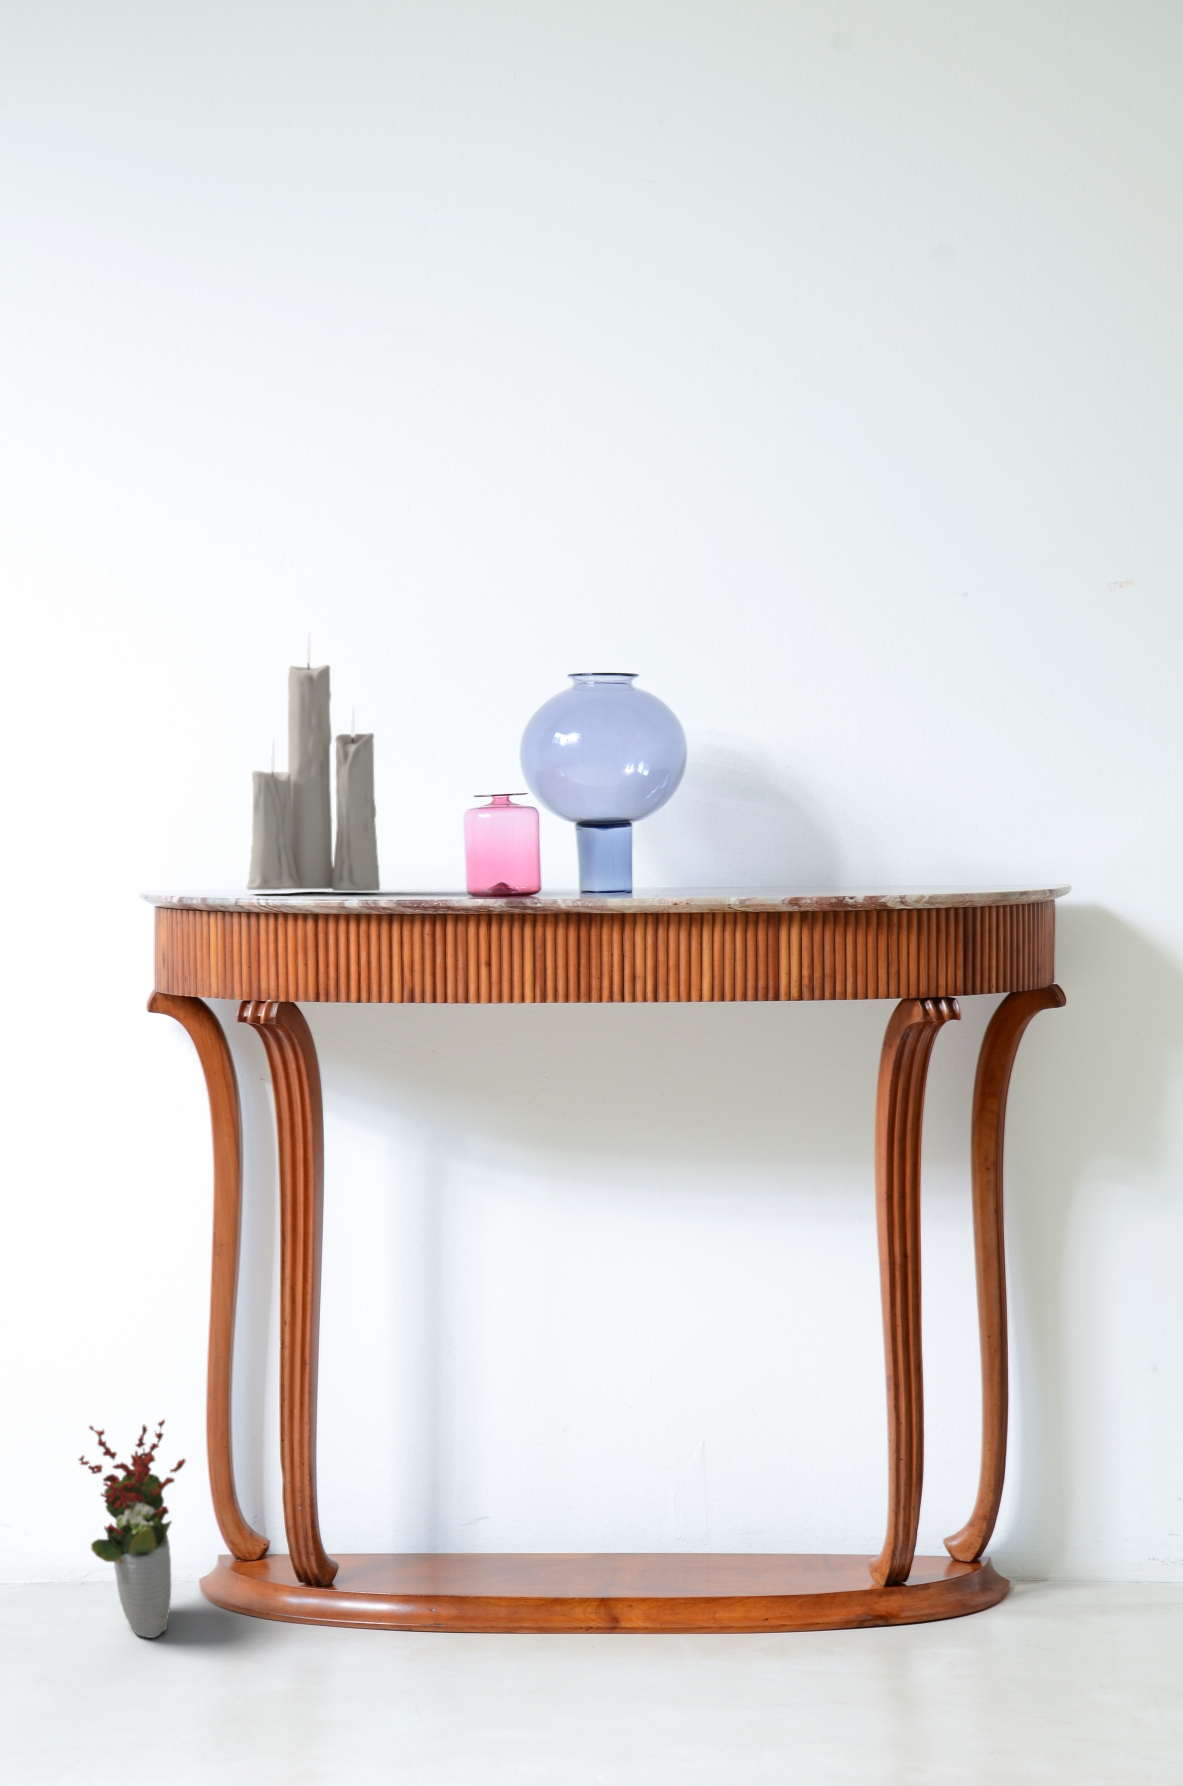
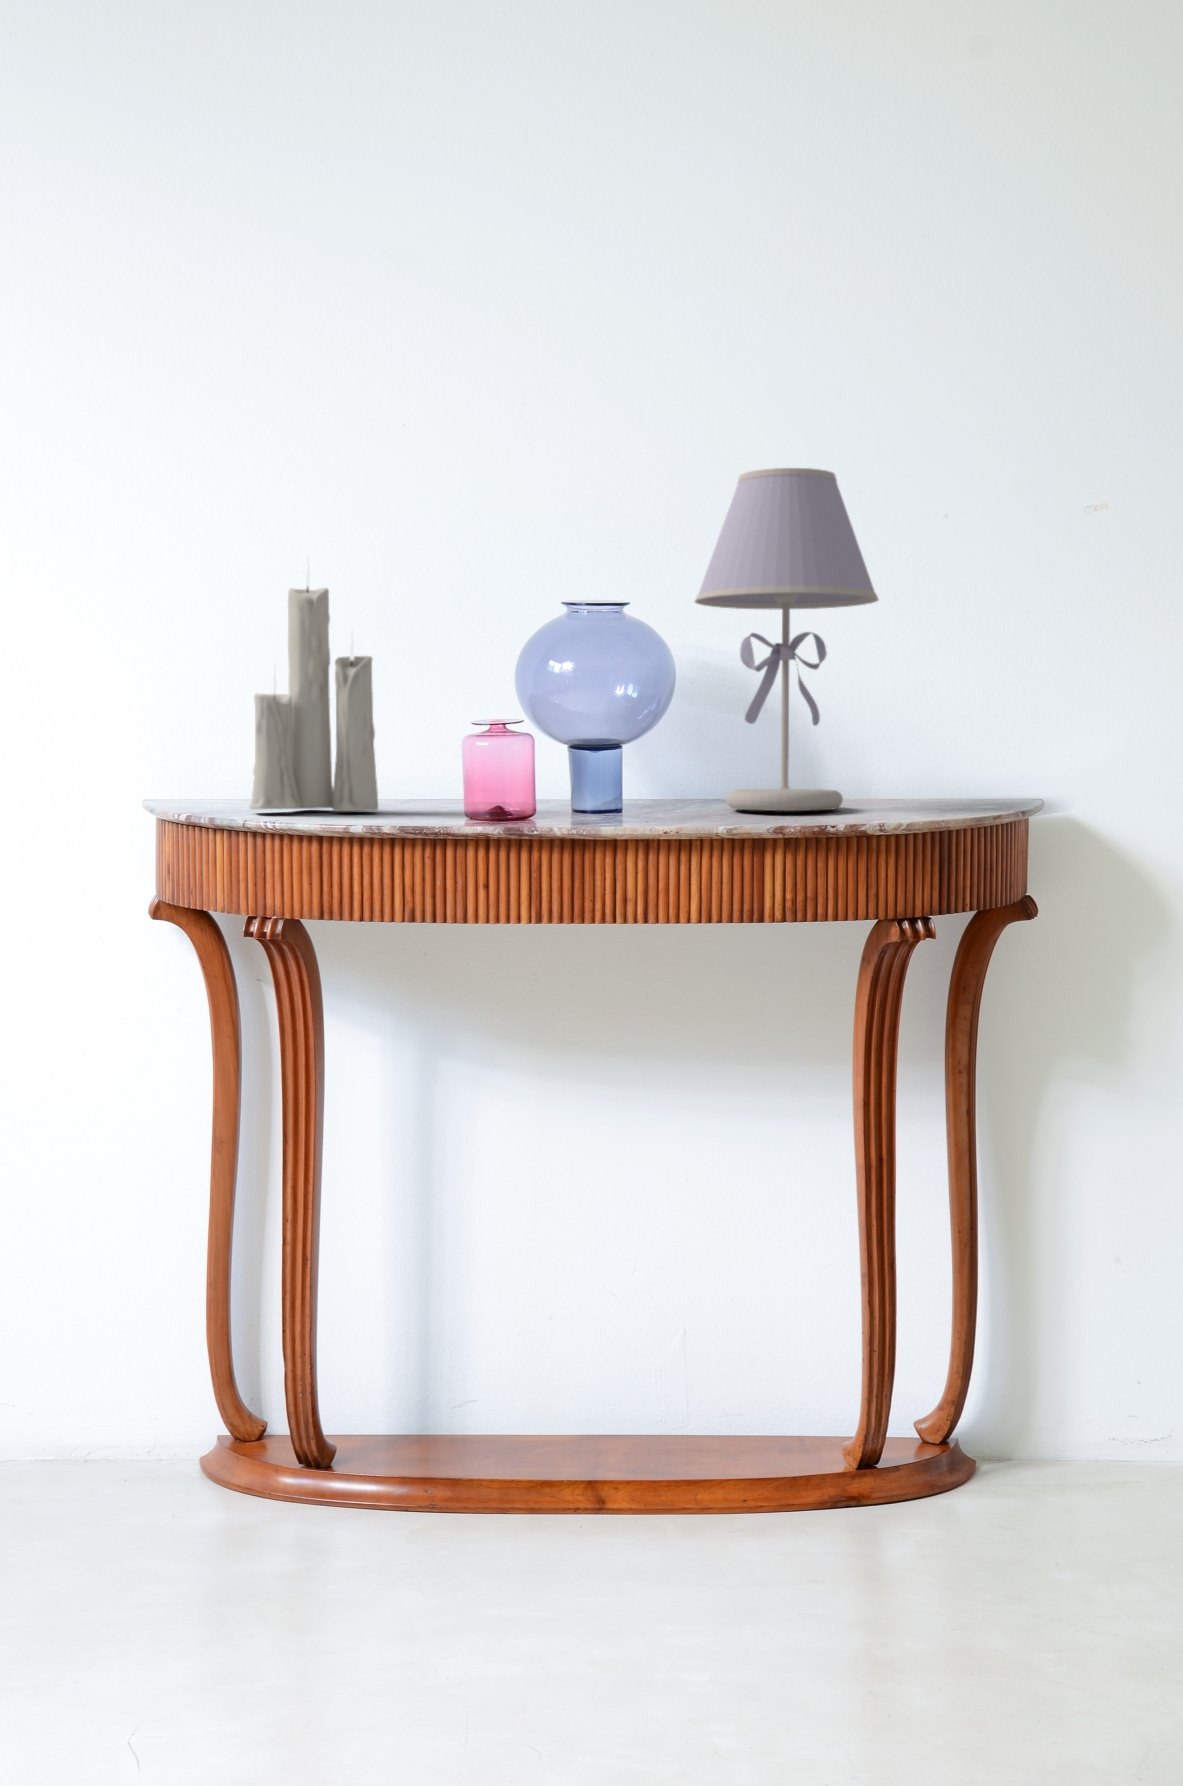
table lamp: none [703,538,892,888] -> present [695,468,878,811]
decorative plant: present [79,1420,186,1638] -> none [90,1311,193,1513]

